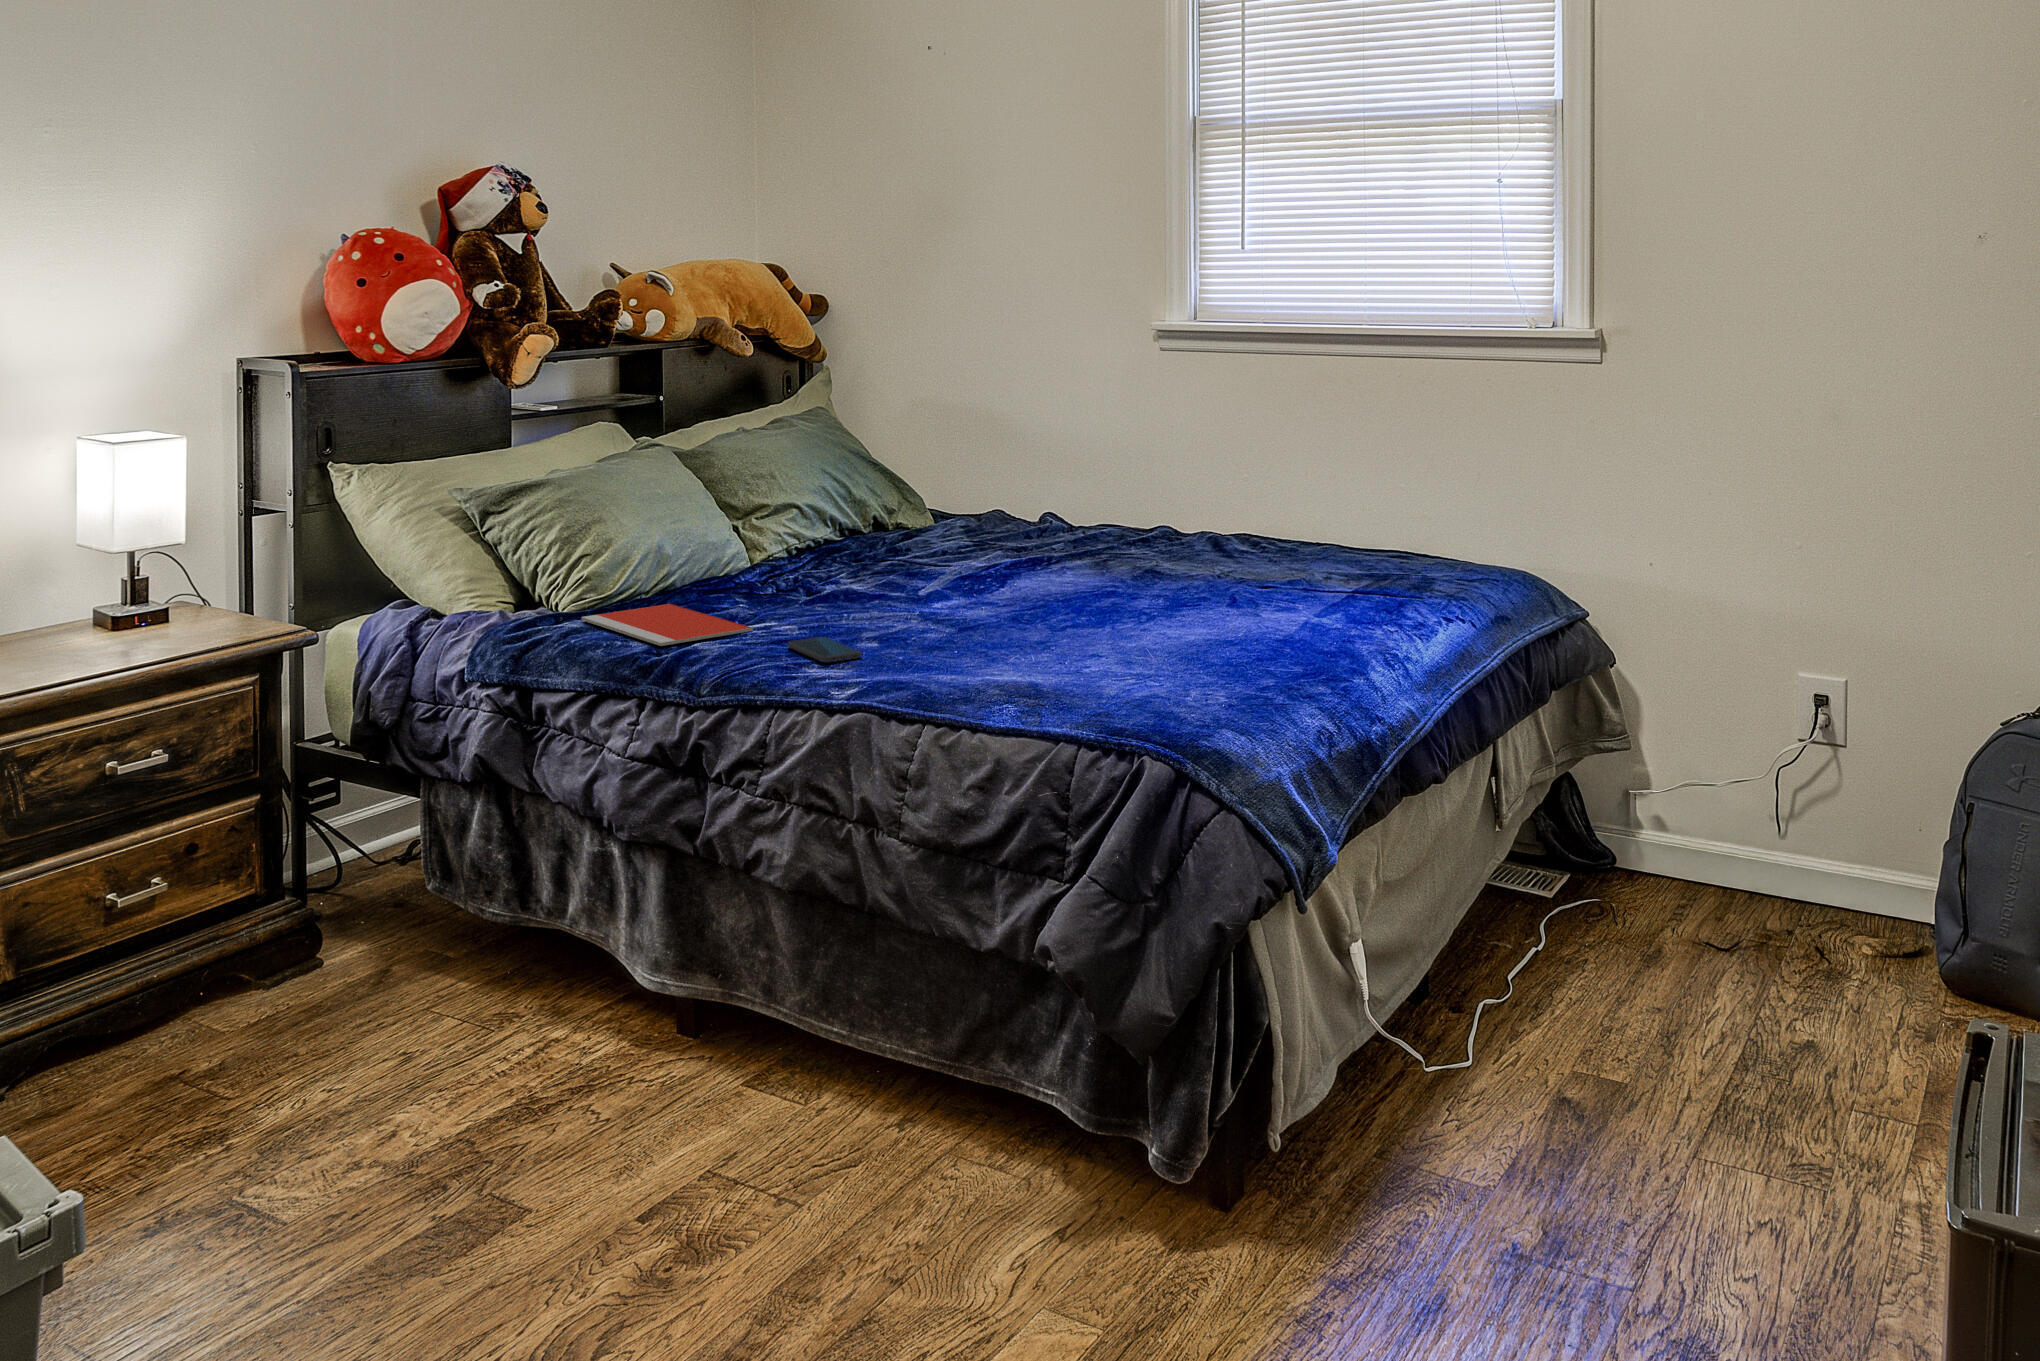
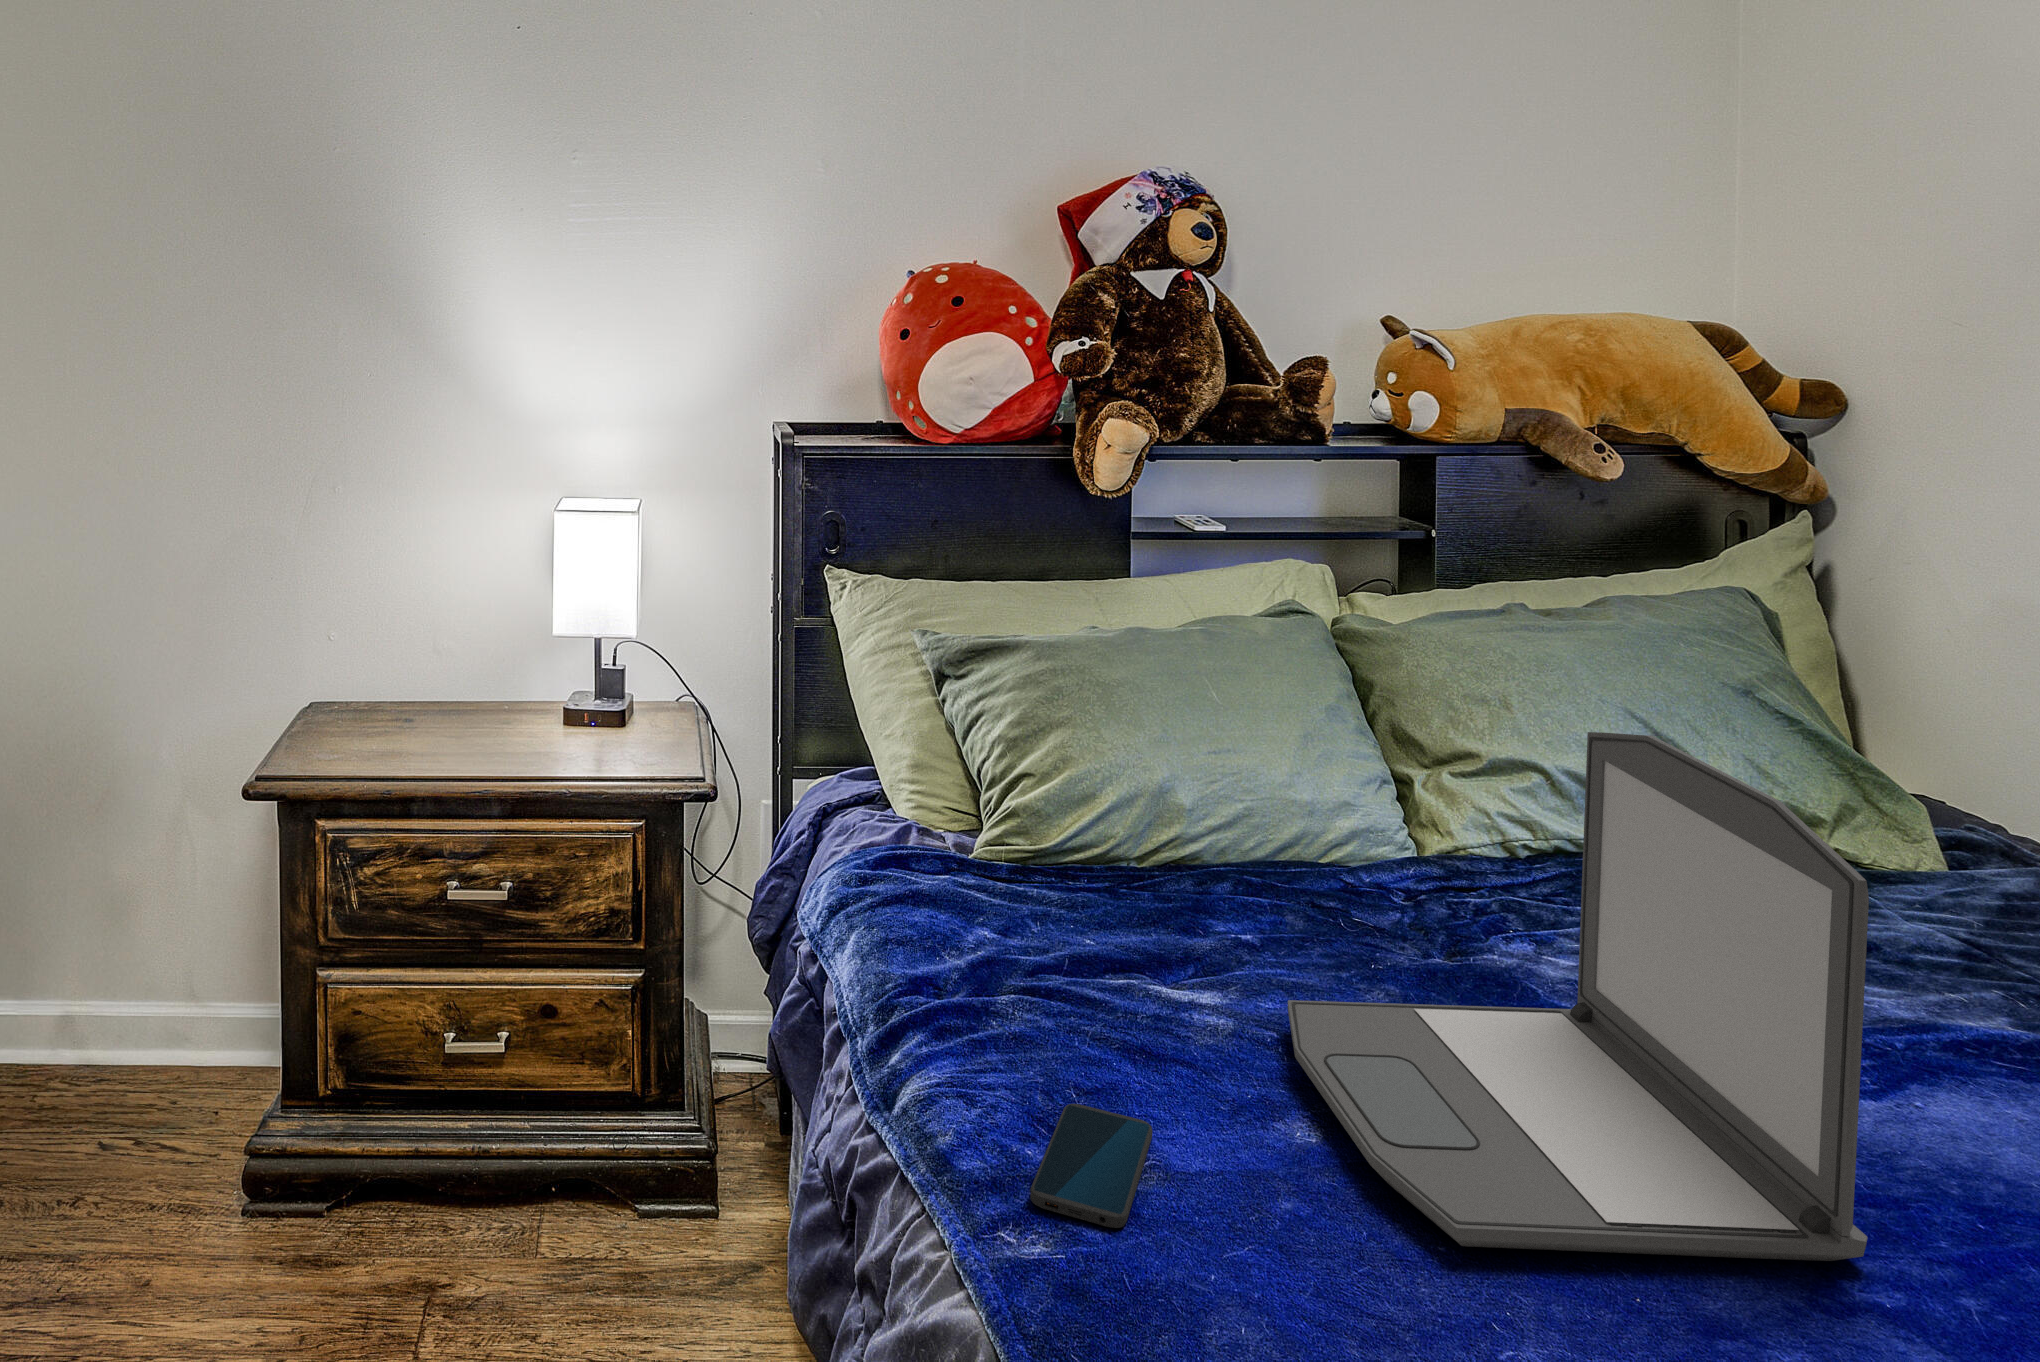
laptop: none [813,431,1050,628] -> present [1288,732,1869,1261]
notebook: present [581,604,753,646] -> none [918,883,1115,1032]

